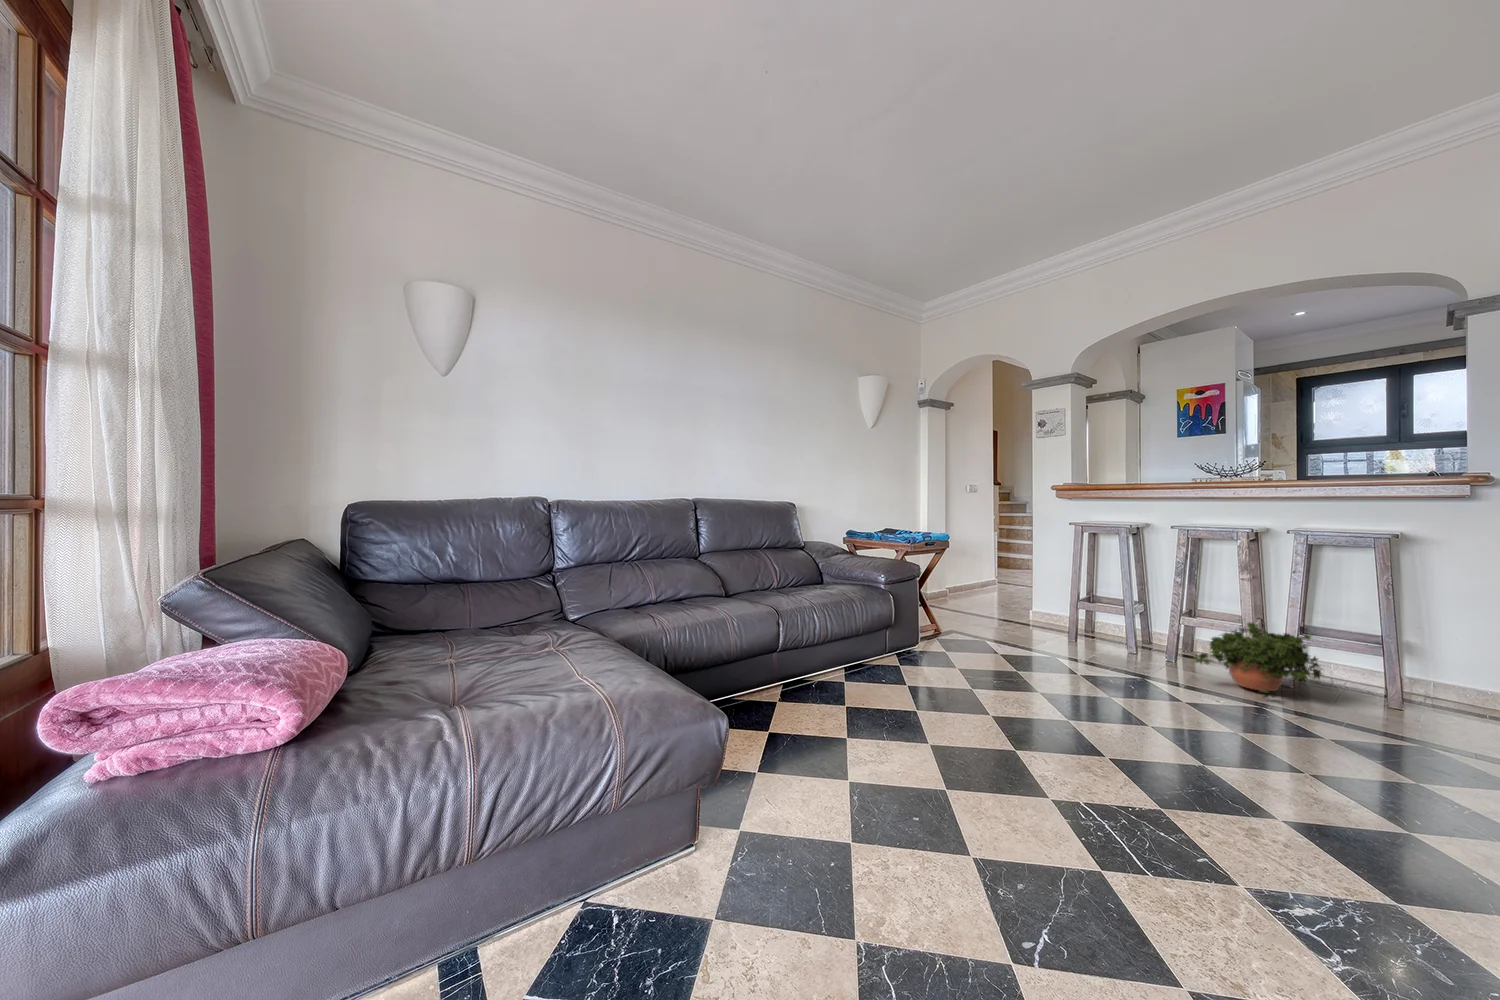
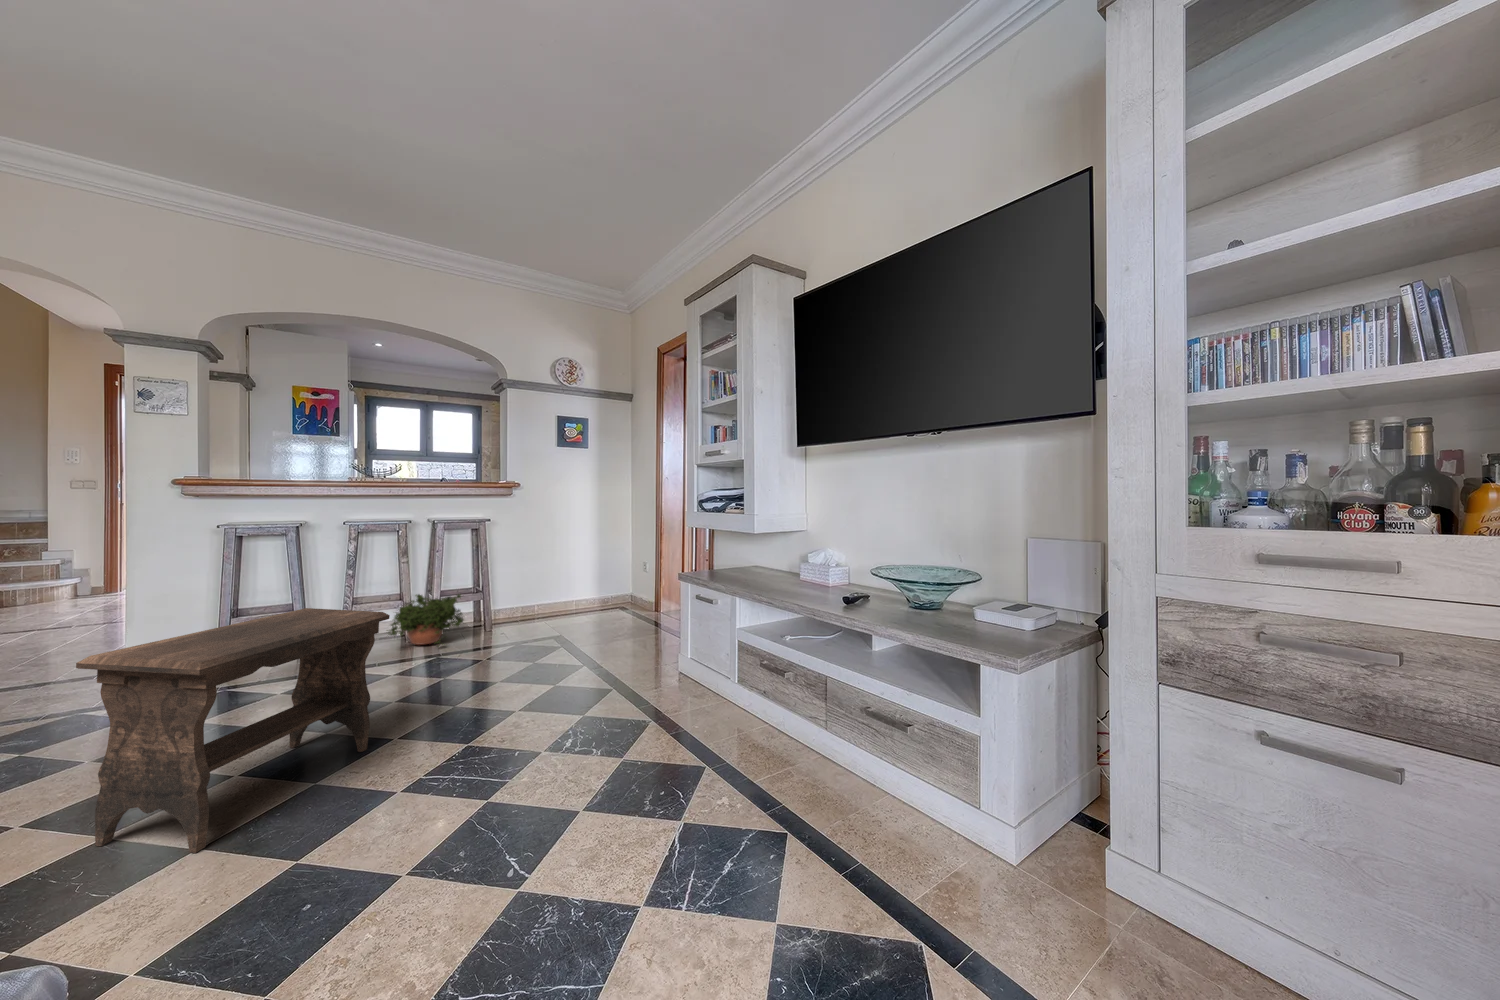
footstool: none [889,597,1085,753] -> present [76,608,390,853]

